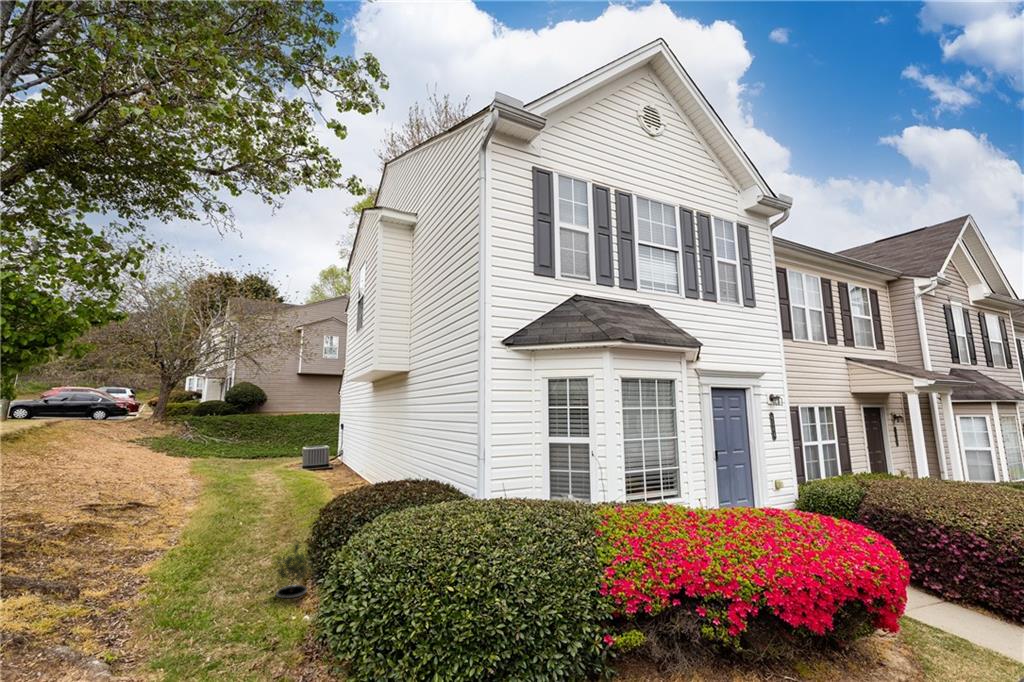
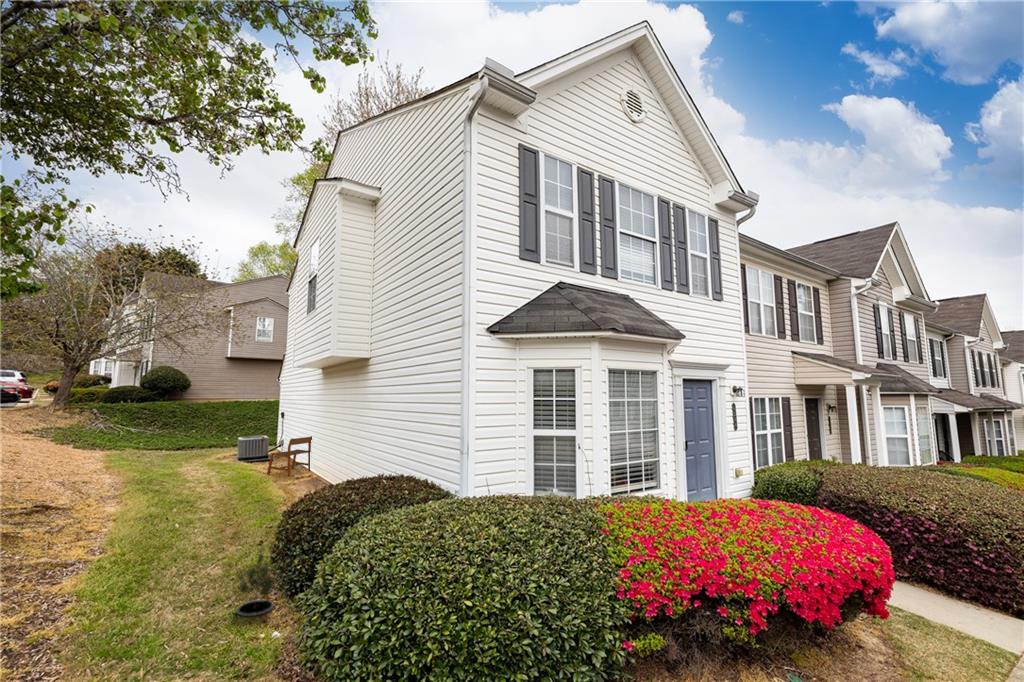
bench: none [326,445,367,481] -> present [267,436,312,476]

